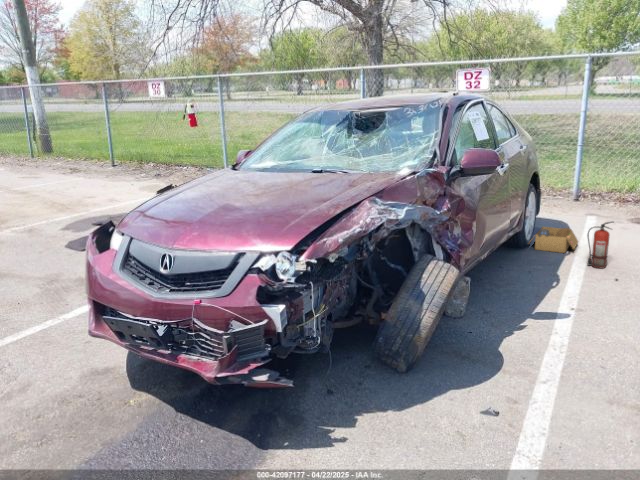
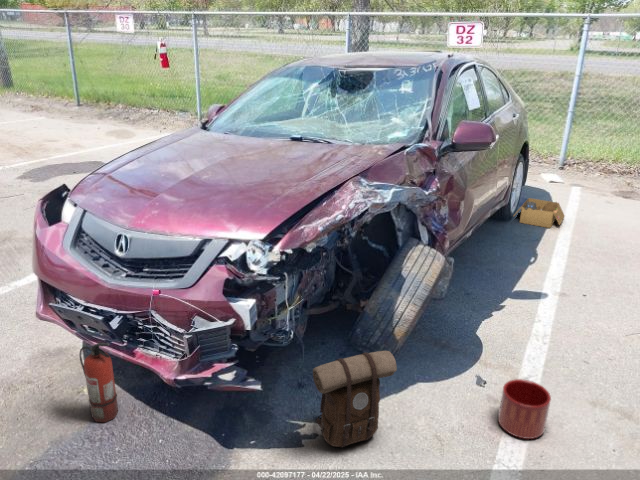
fire extinguisher: present [587,222,614,269] -> present [80,342,118,422]
backpack: none [339,349,416,441] -> present [313,351,397,448]
planter: none [516,376,564,430] -> present [498,379,551,439]

